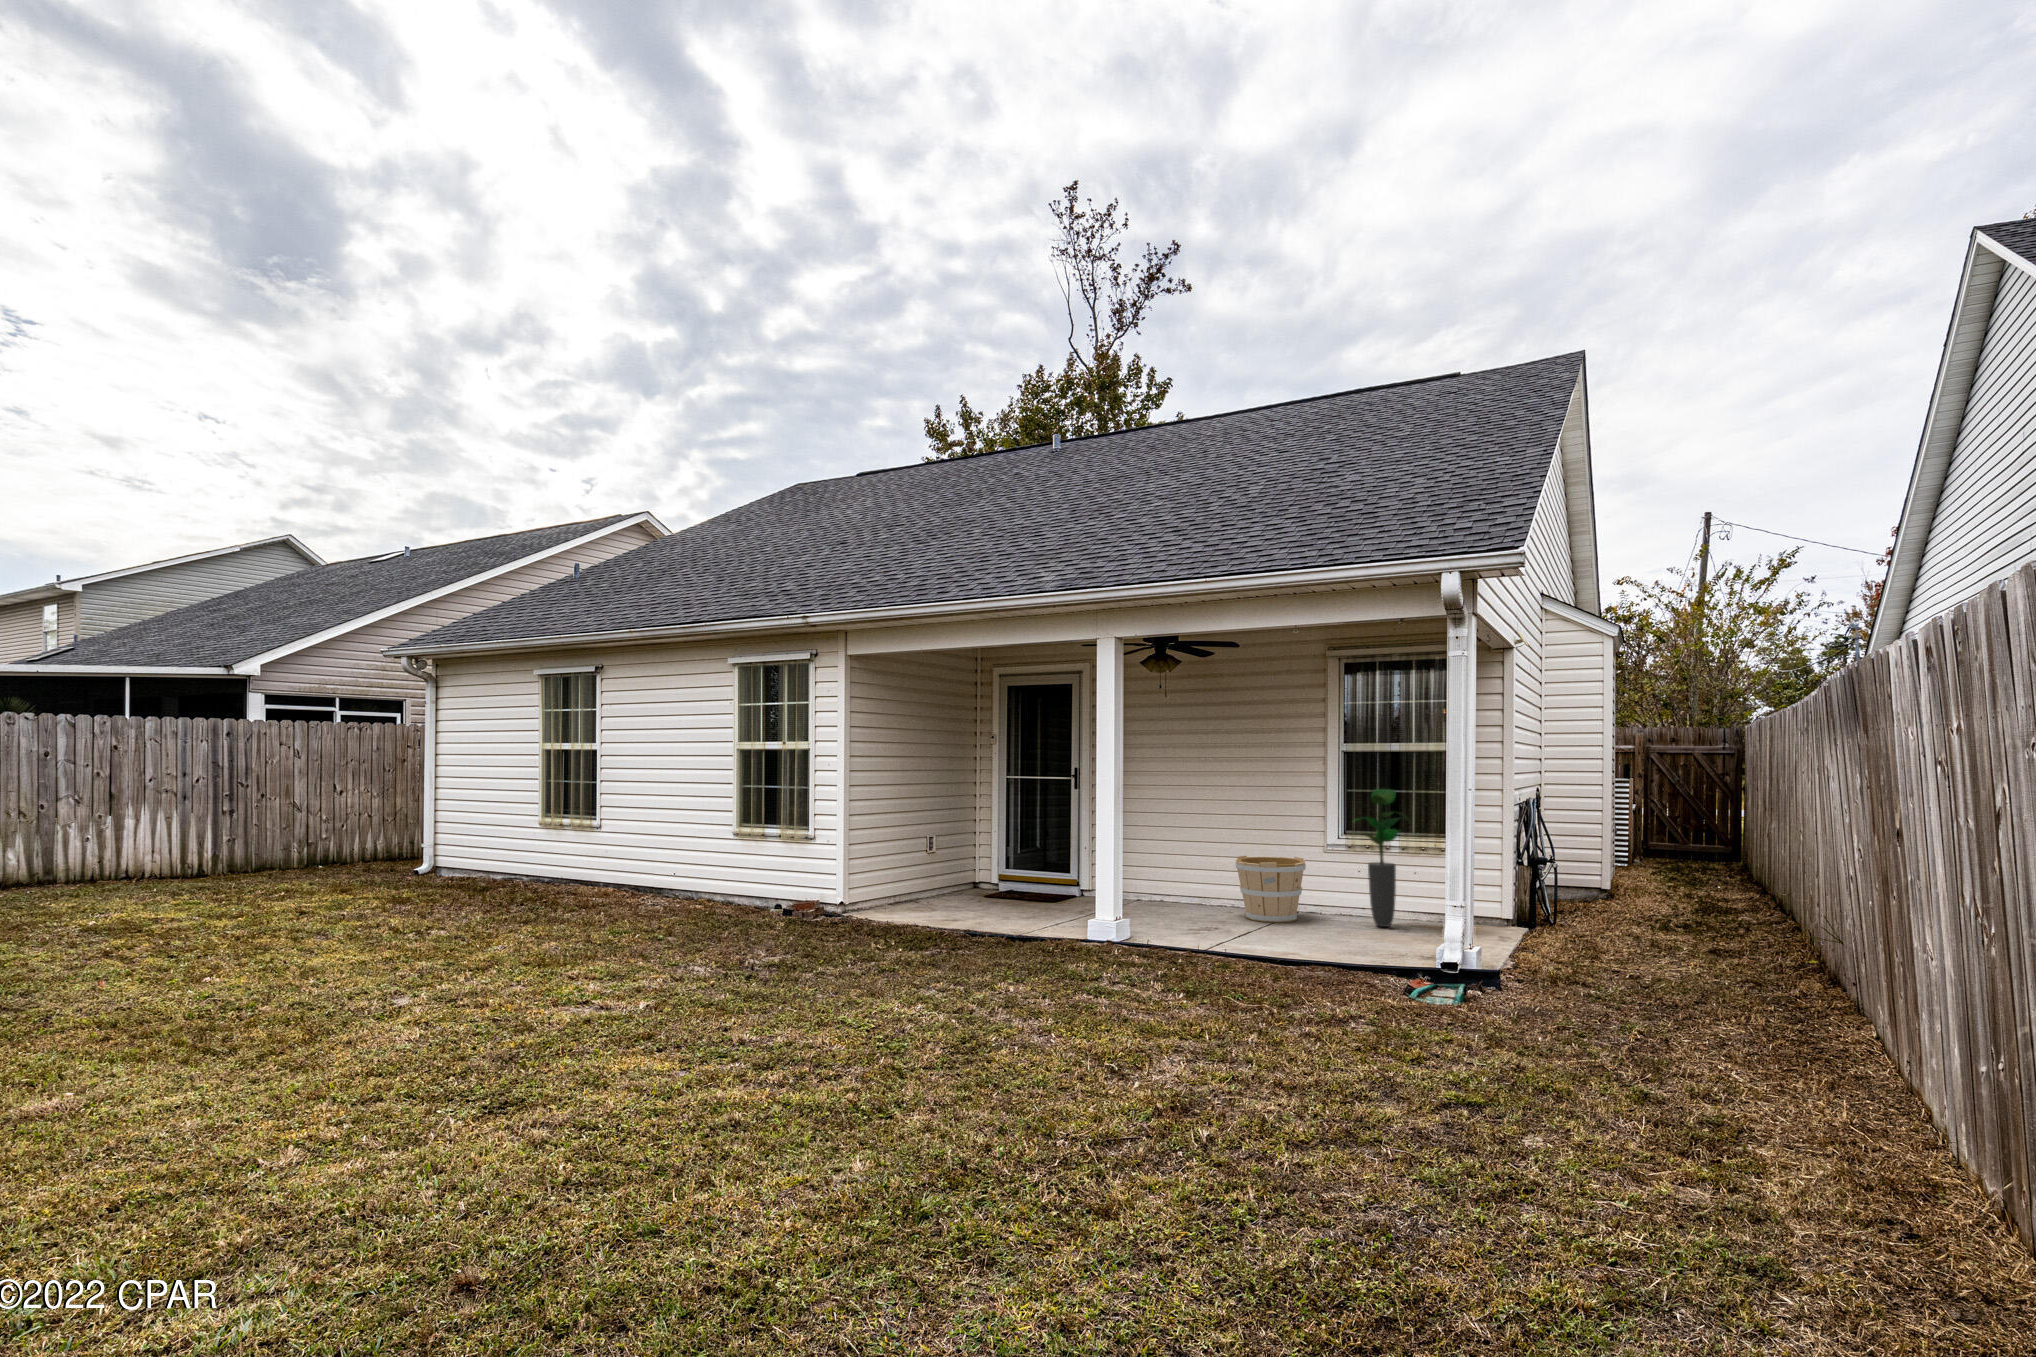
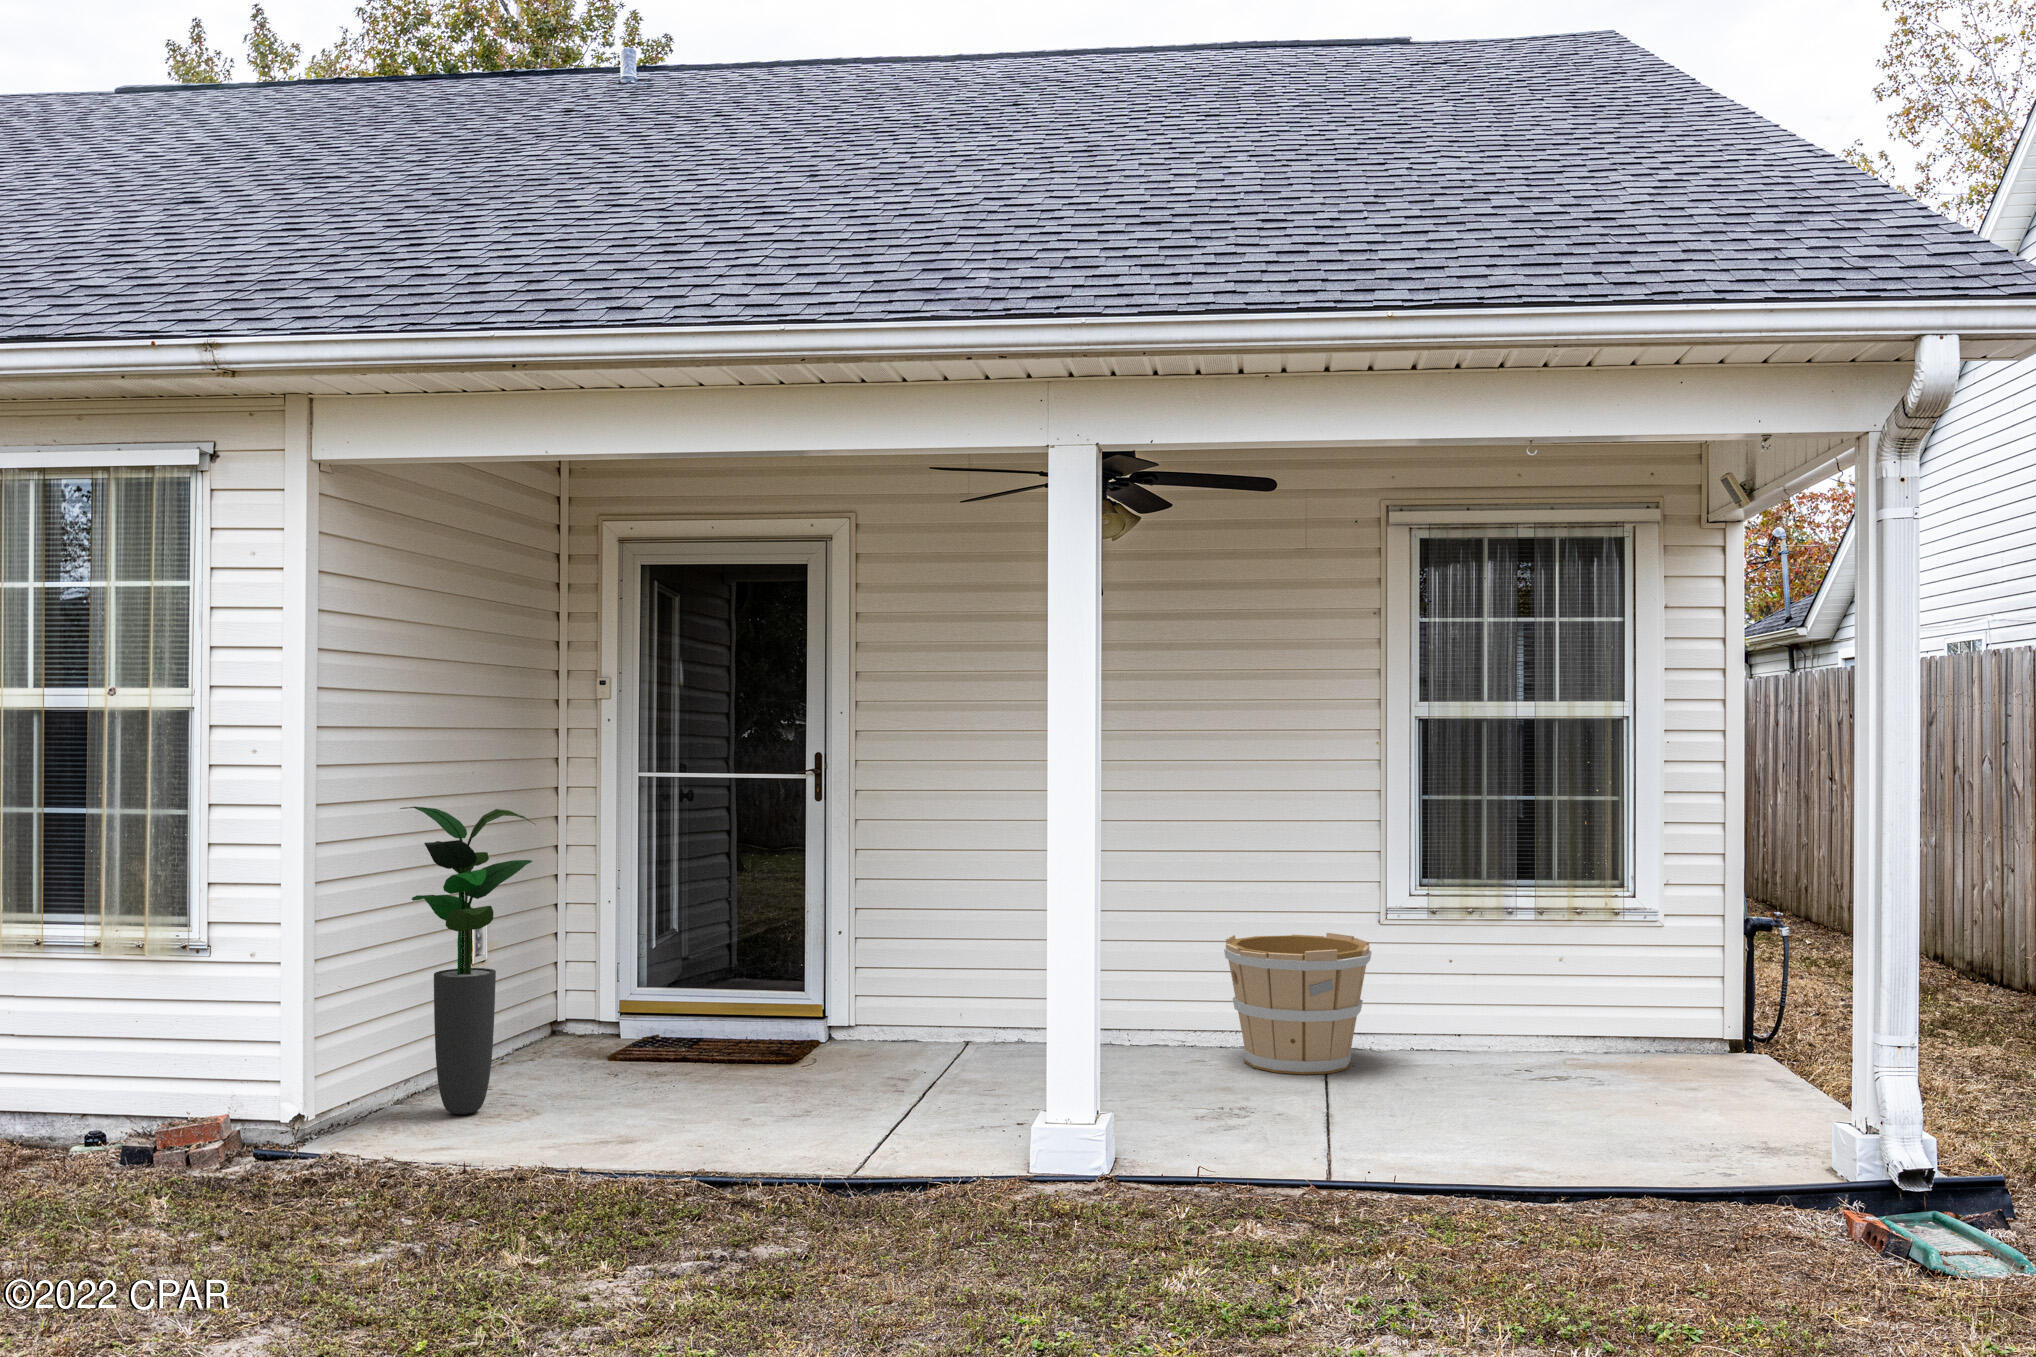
potted plant: present [1363,789,1410,927] -> present [400,806,532,1114]

